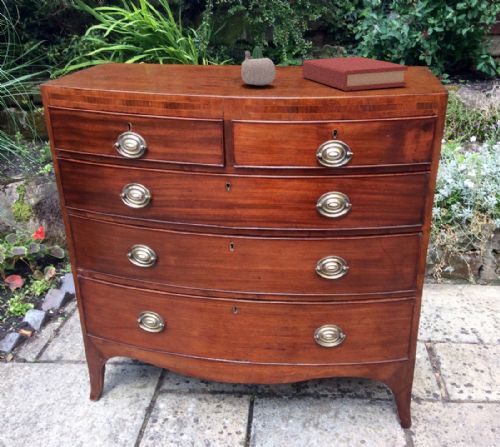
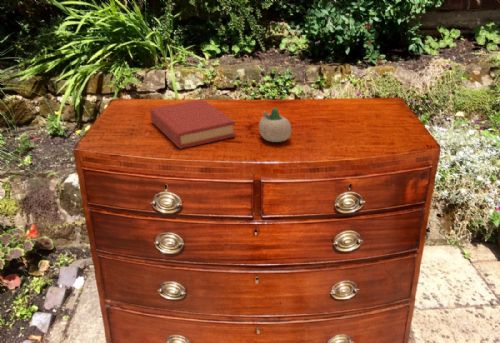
hardback book: present [302,57,408,91] -> present [150,99,236,149]

